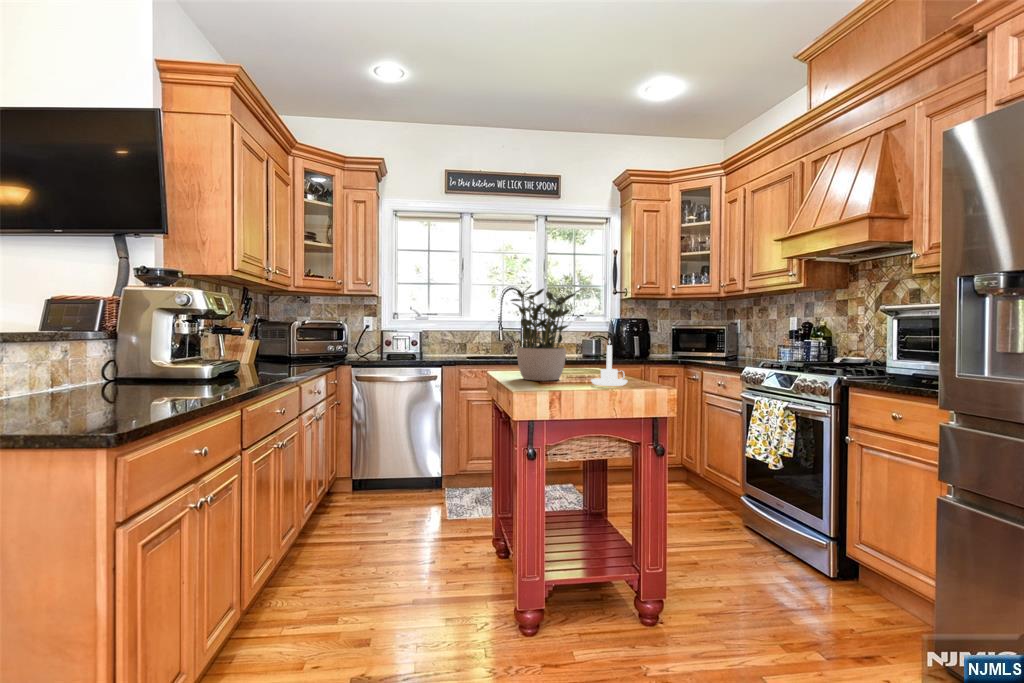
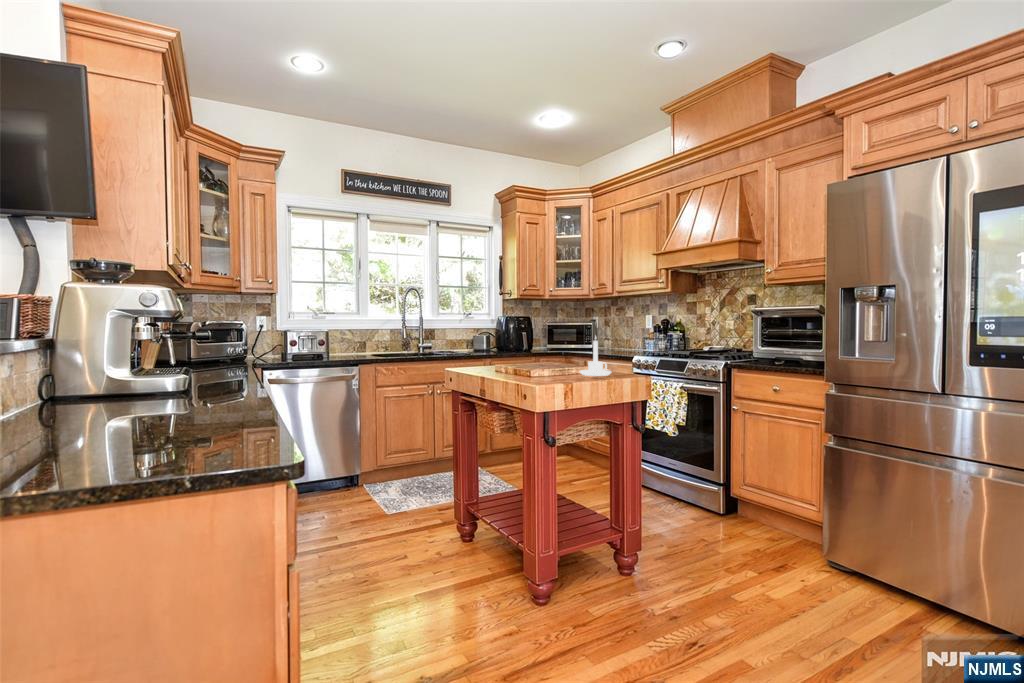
potted plant: present [511,285,575,381] -> none [490,286,556,374]

